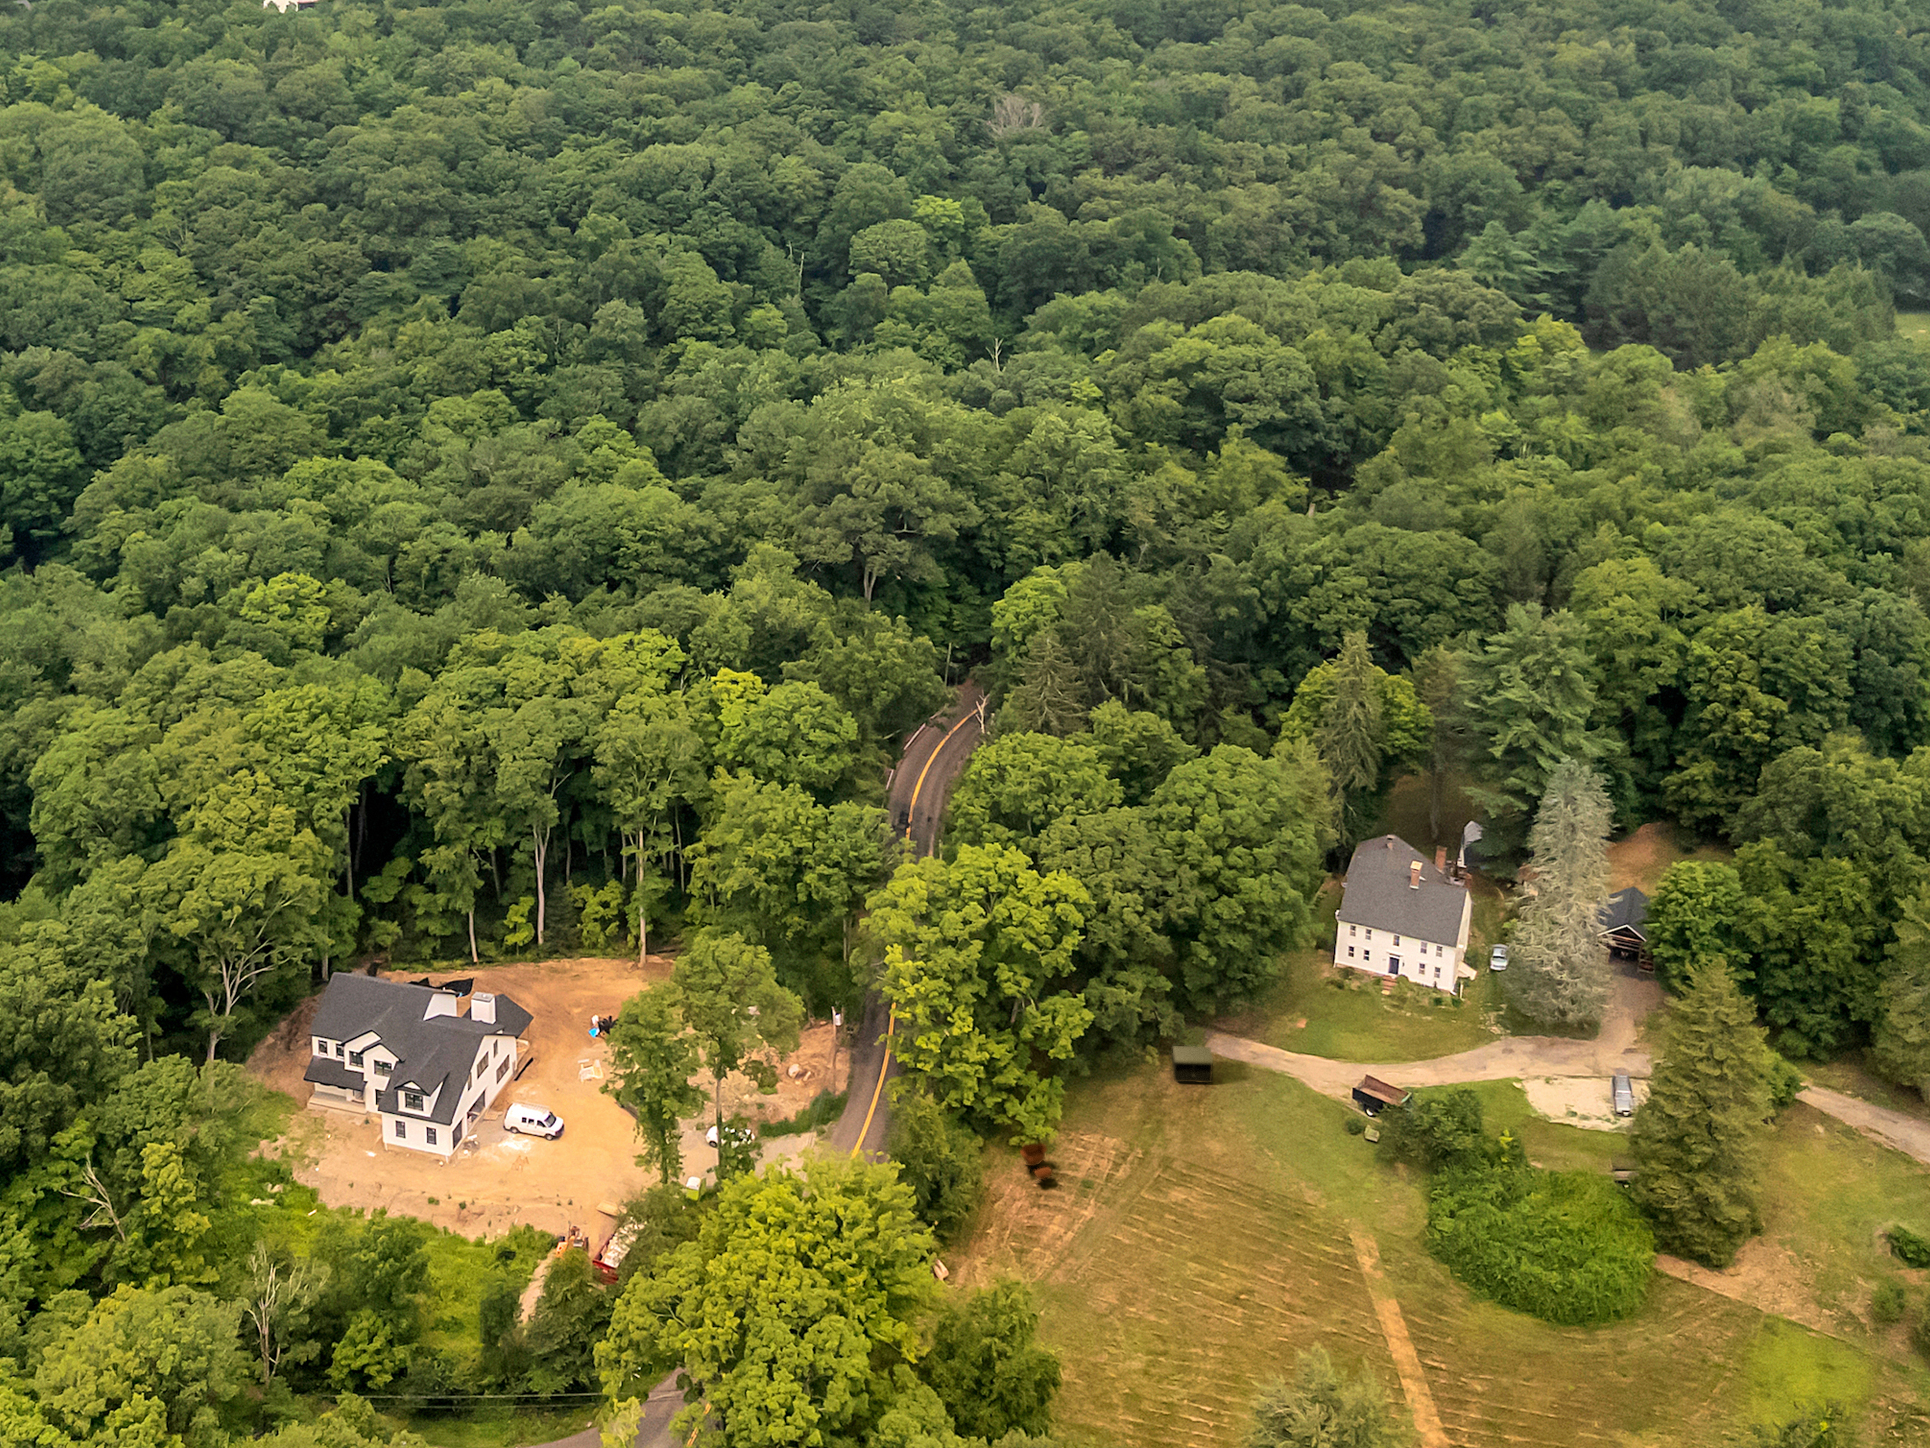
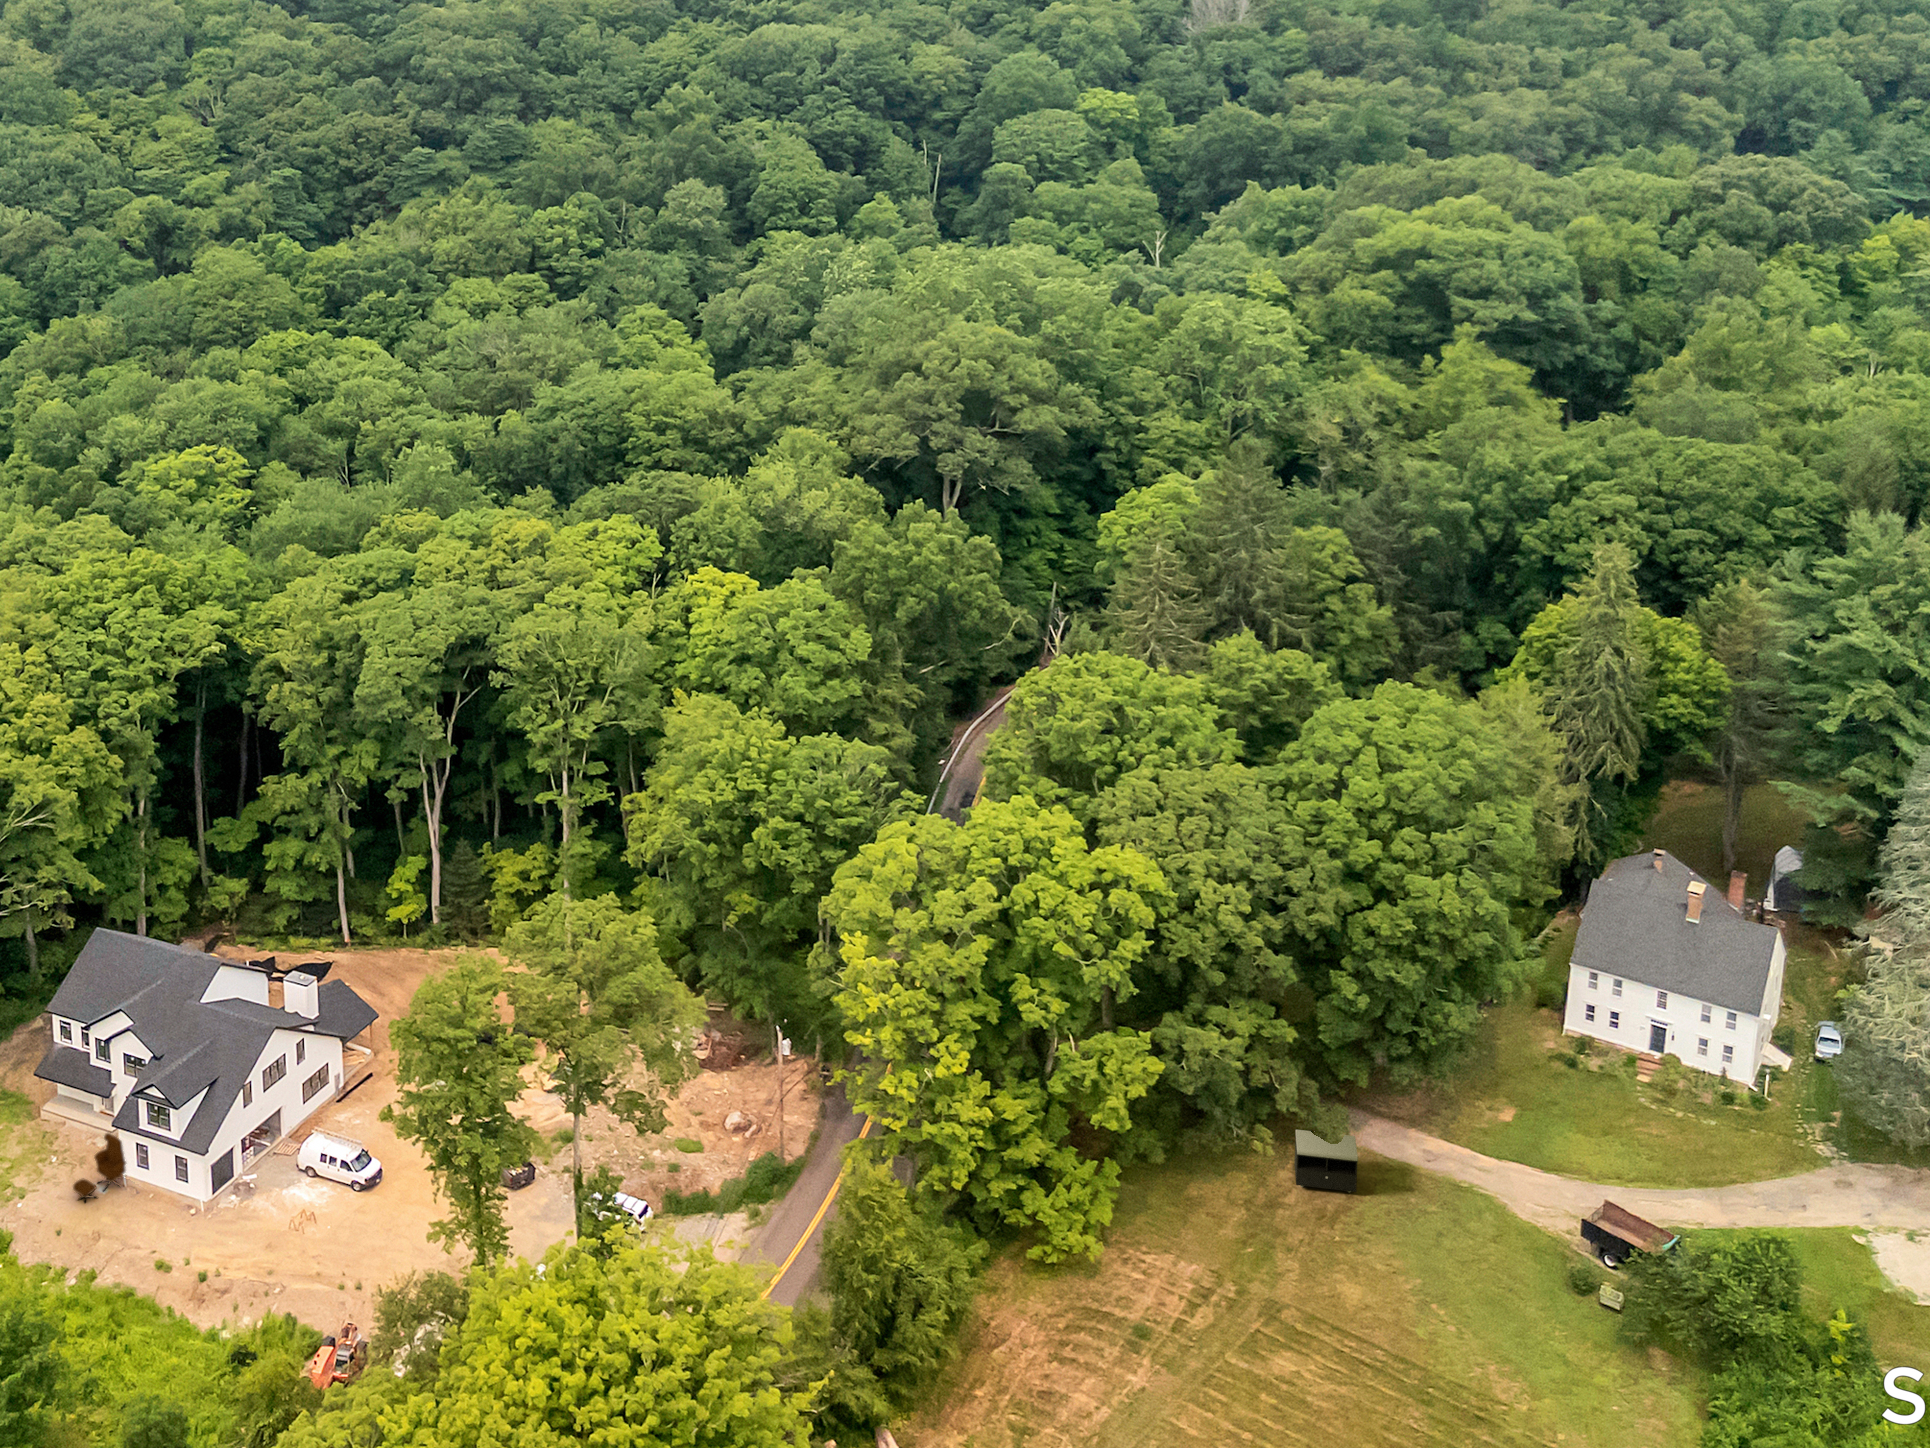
lounge chair: present [1020,1143,1052,1181] -> present [73,1133,126,1199]

